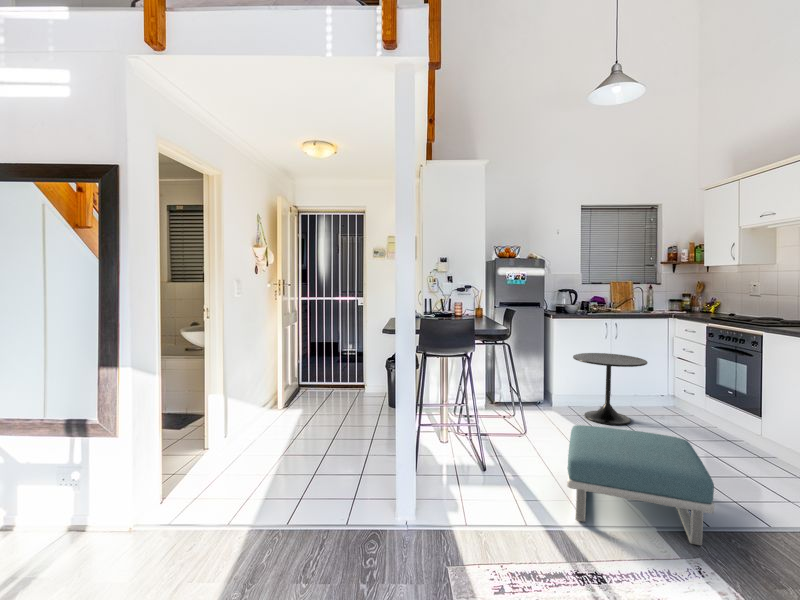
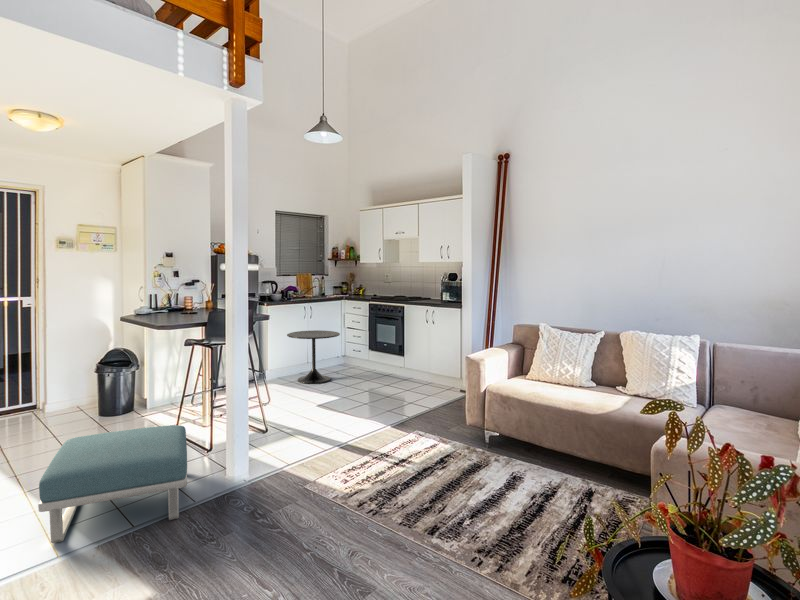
footstool: present [567,425,715,545] -> present [38,425,187,543]

